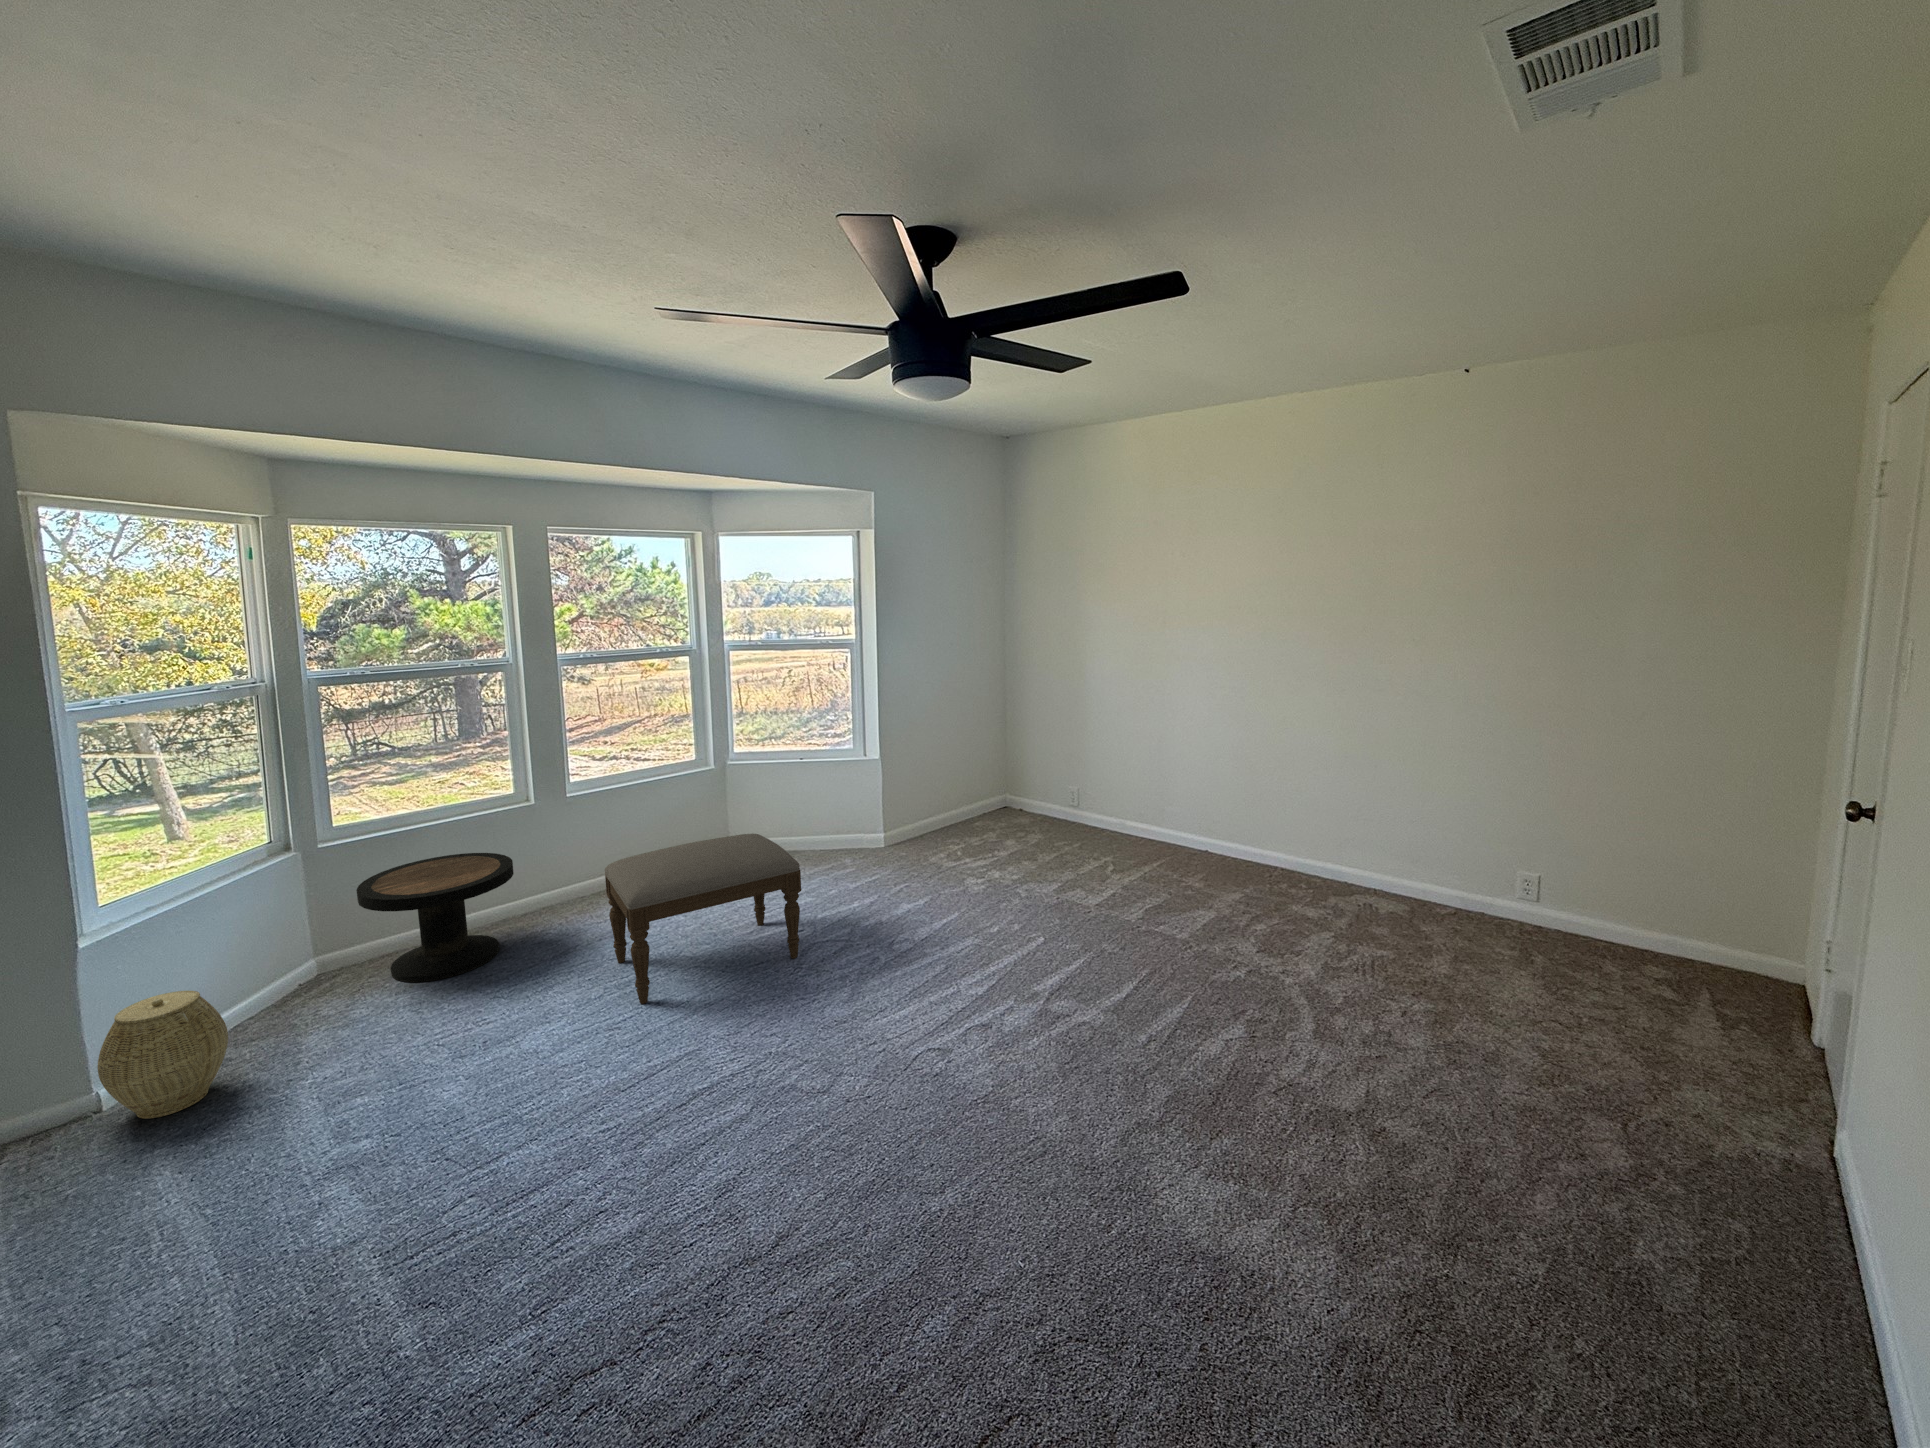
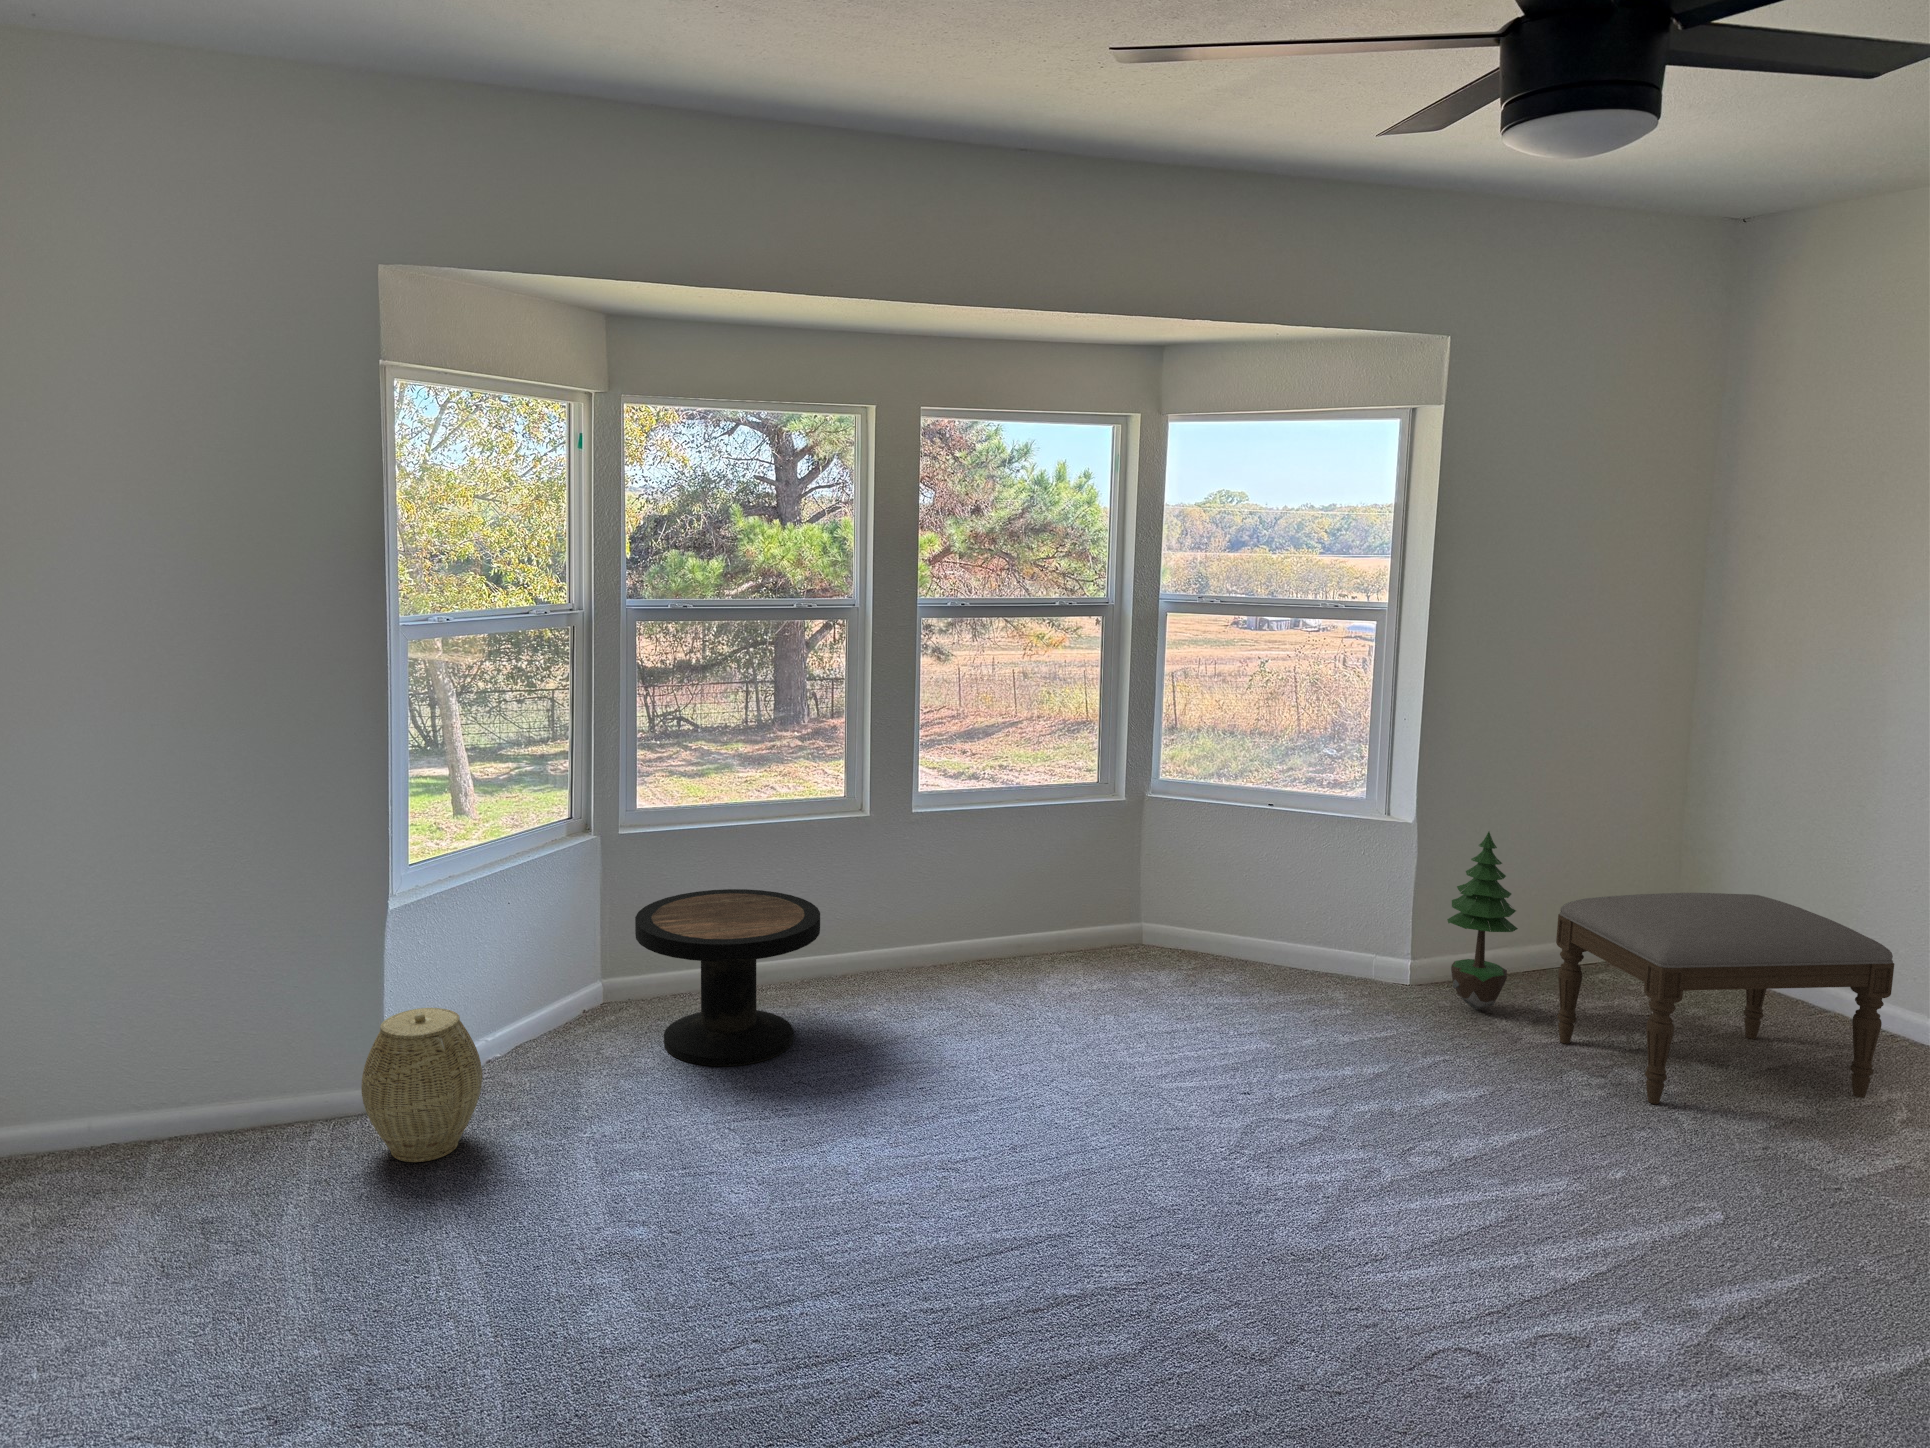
potted tree: none [898,748,933,842] -> present [1447,832,1518,1010]
ottoman: present [605,834,801,1004] -> present [1556,893,1894,1104]

